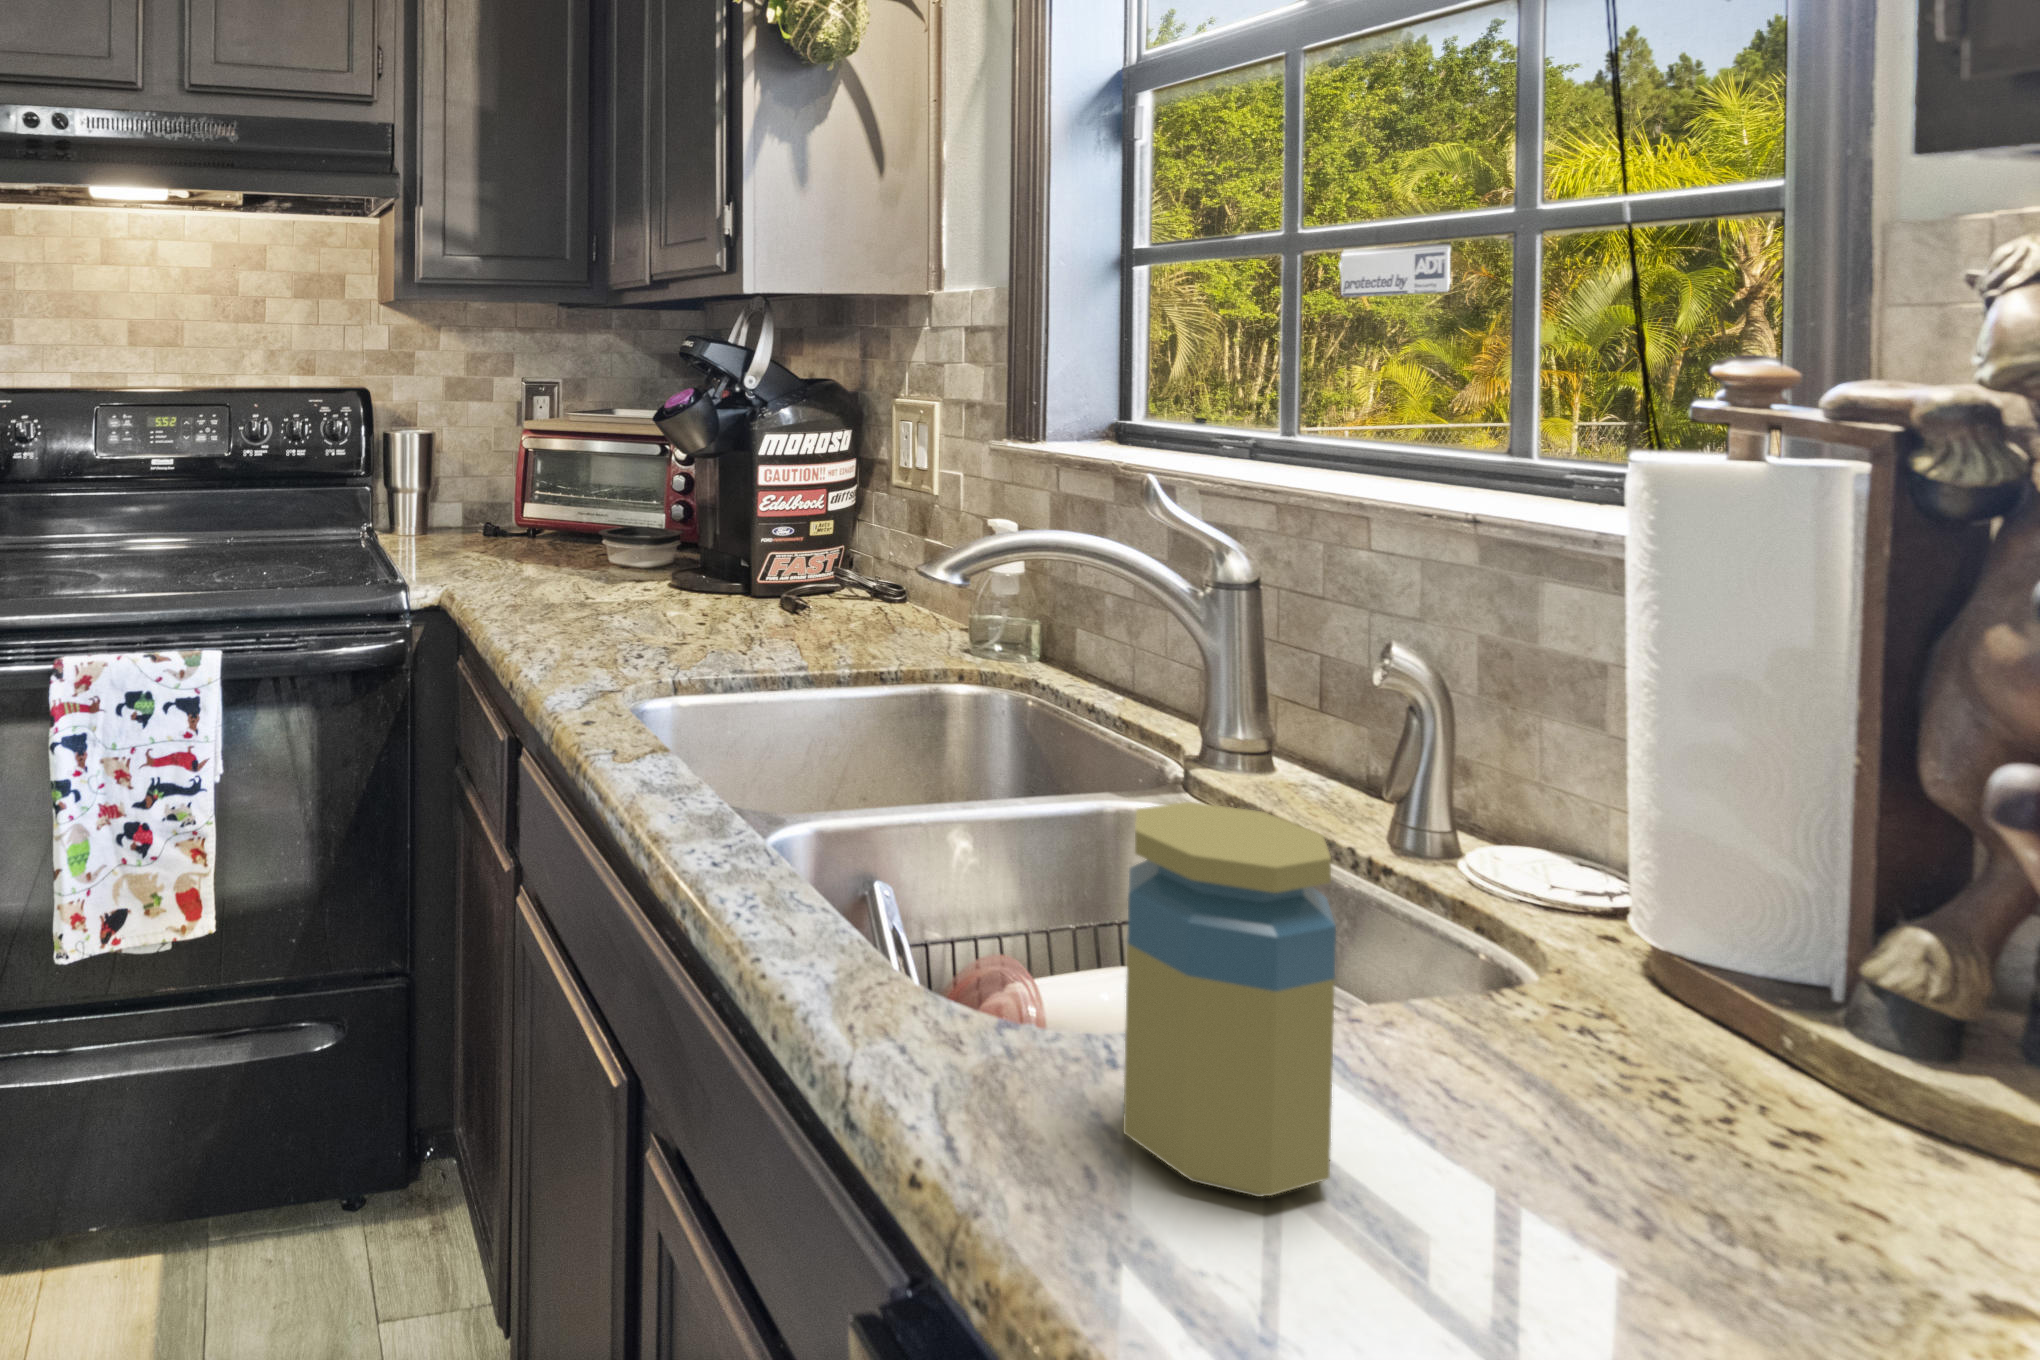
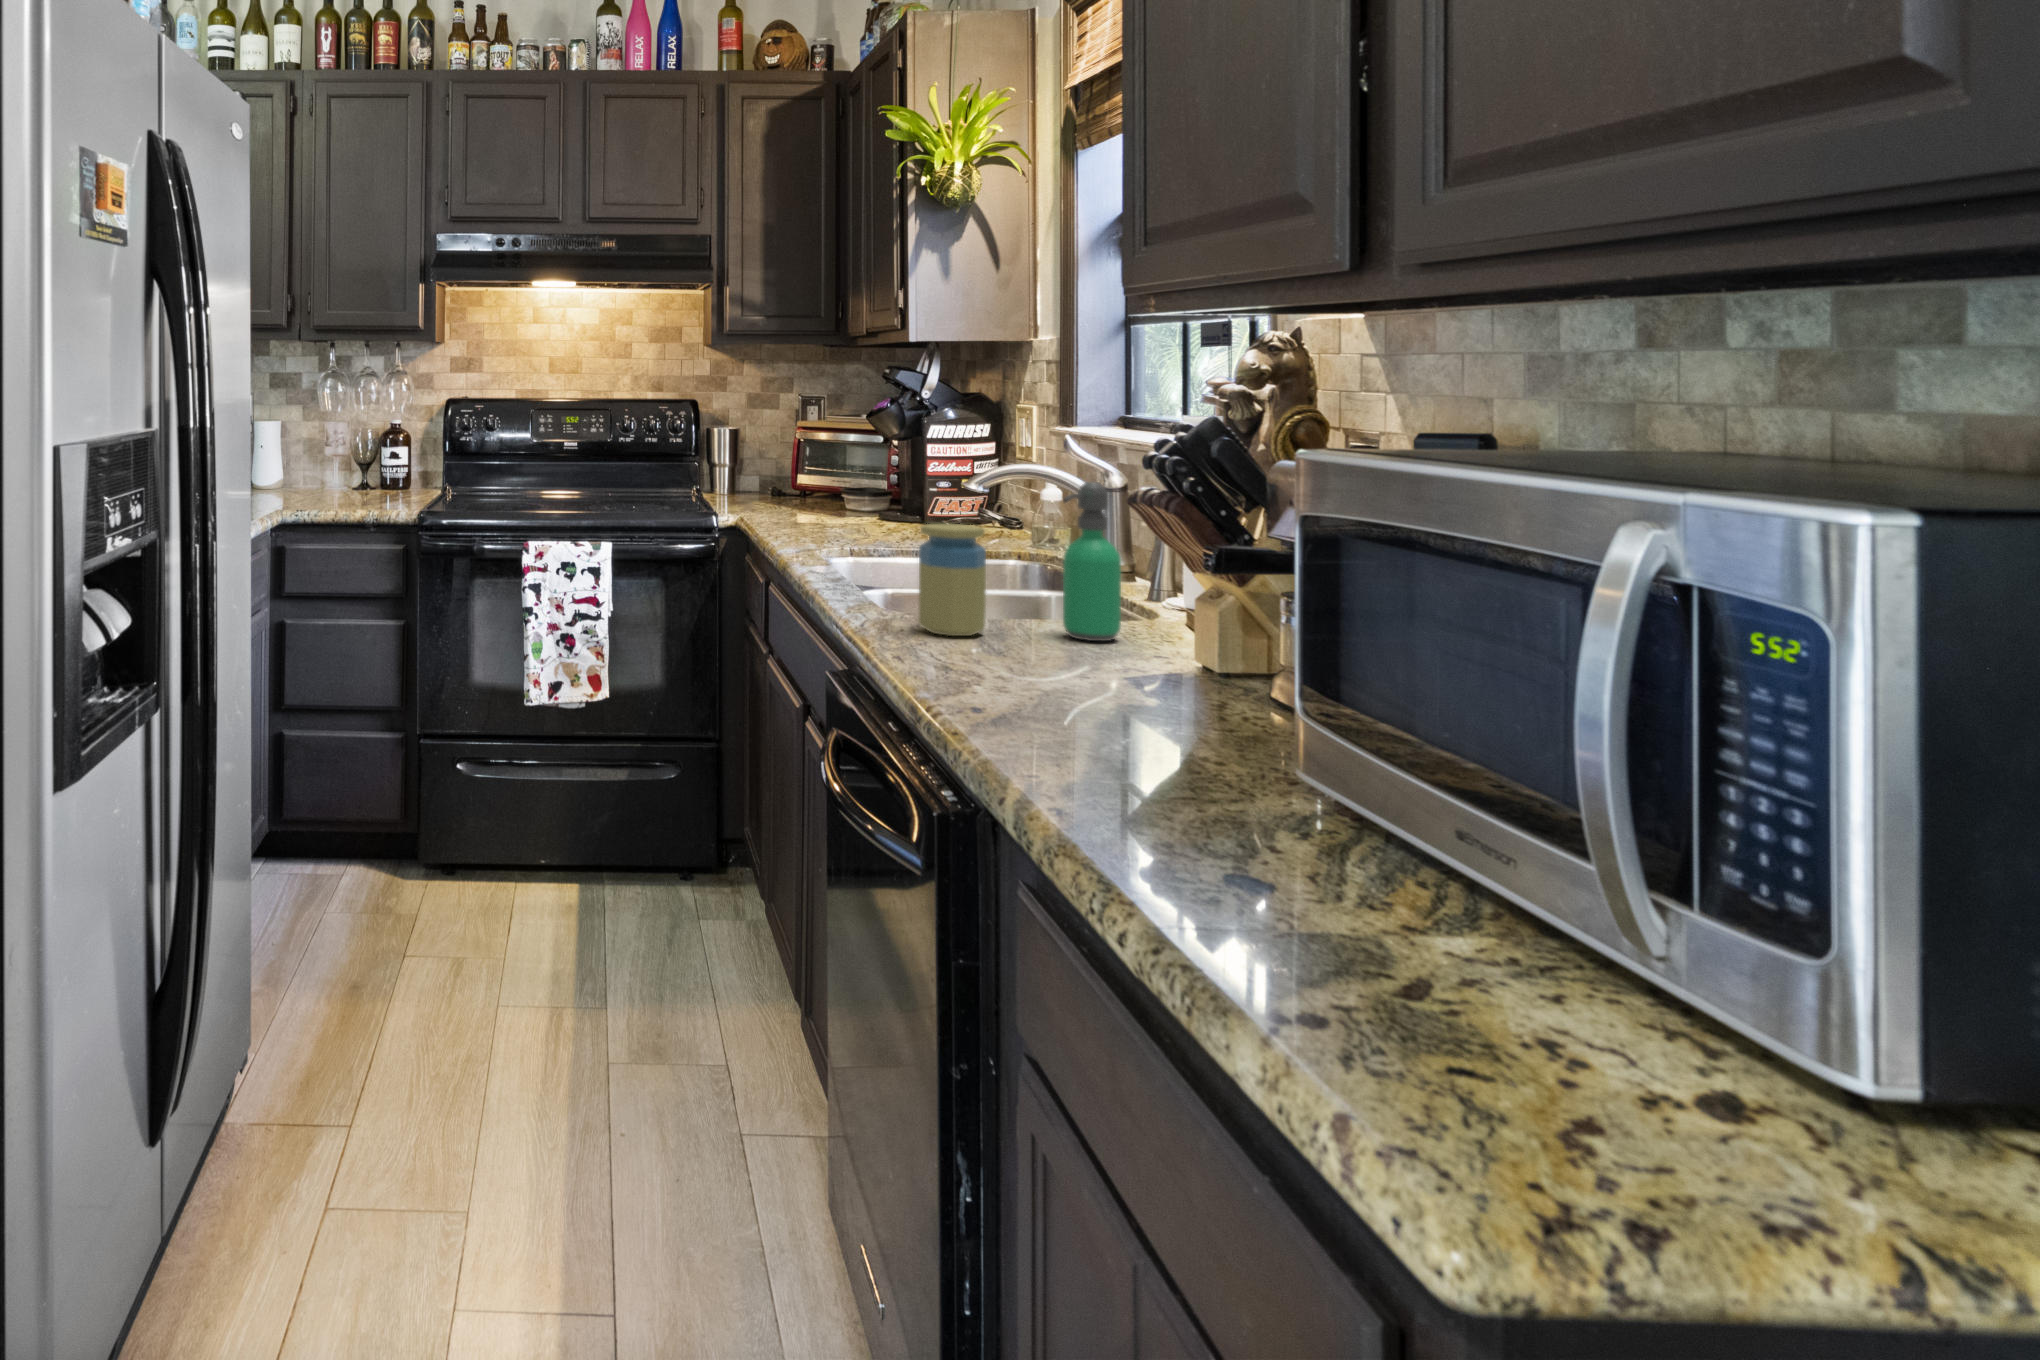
soap dispenser: none [1499,676,1701,1168] -> present [1063,482,1121,641]

